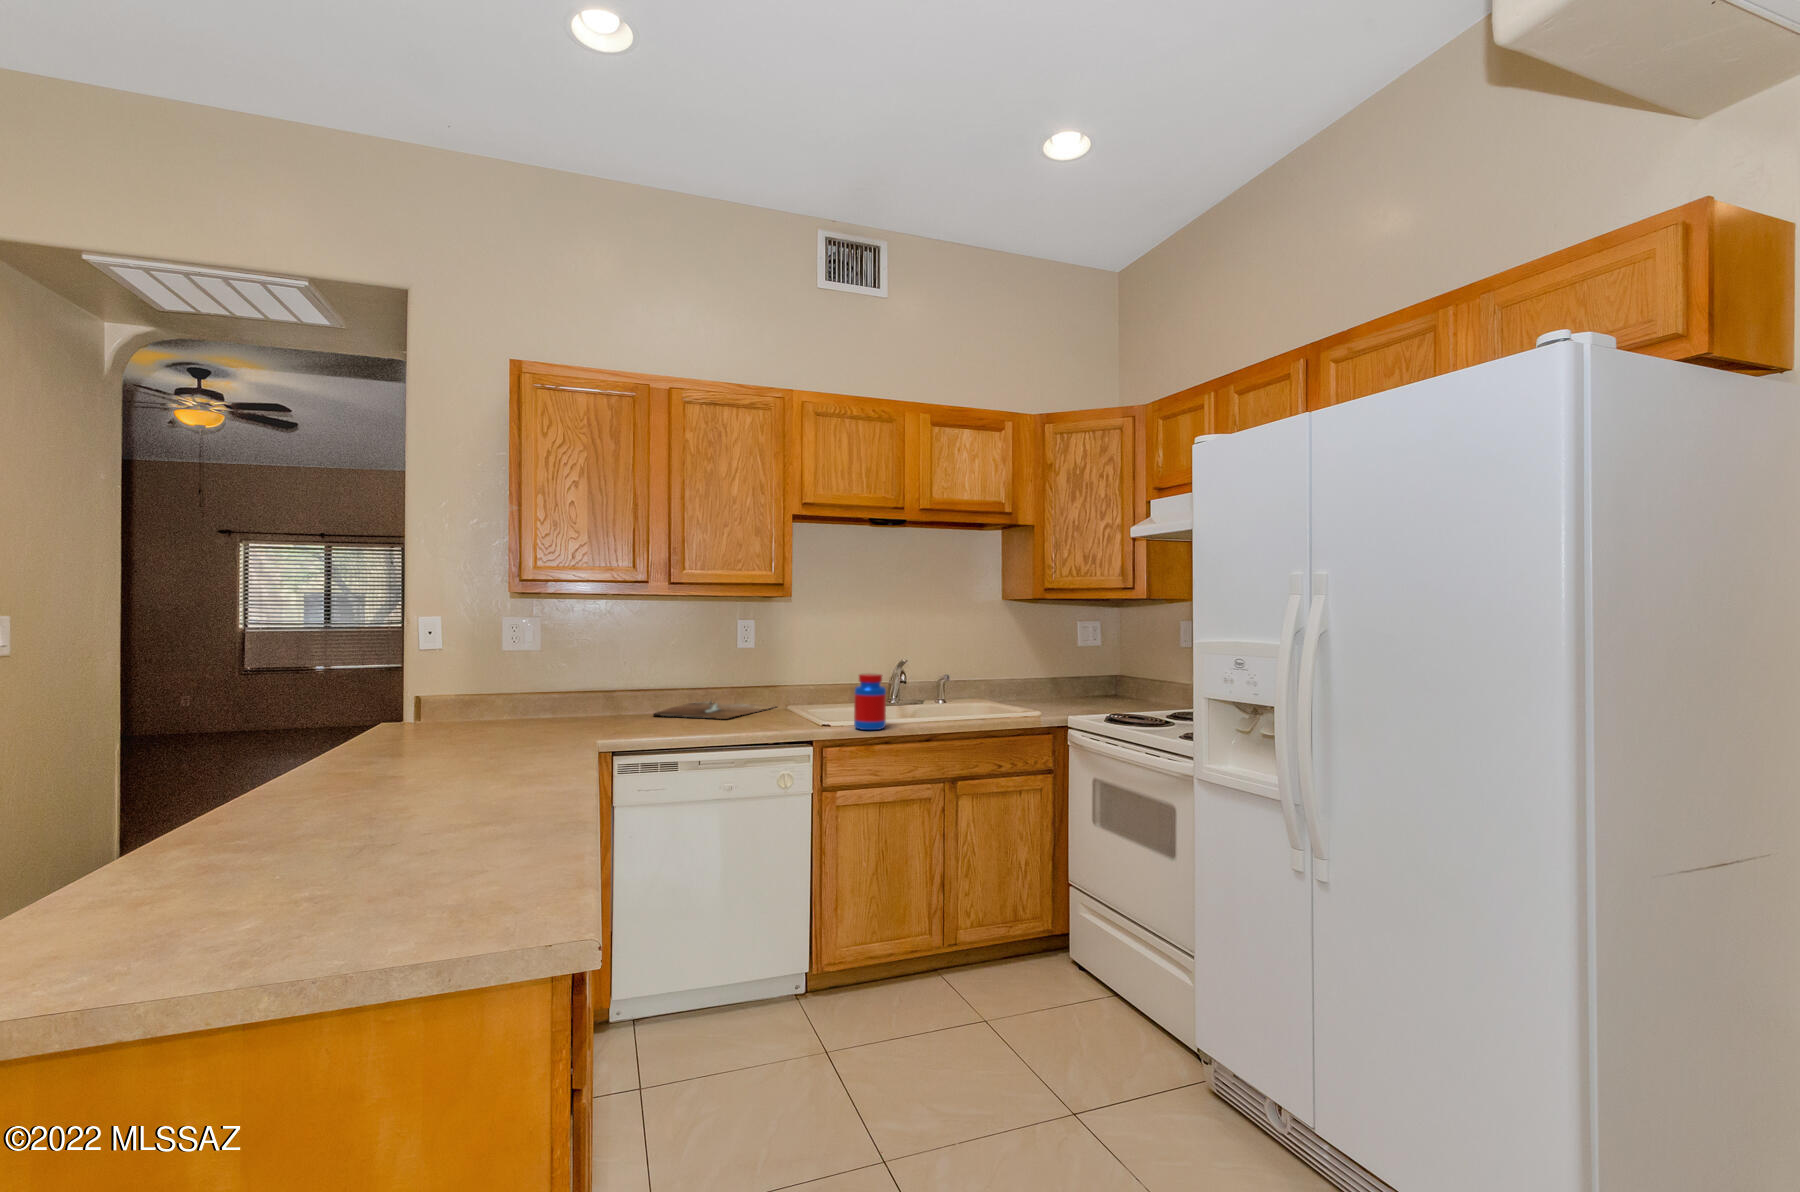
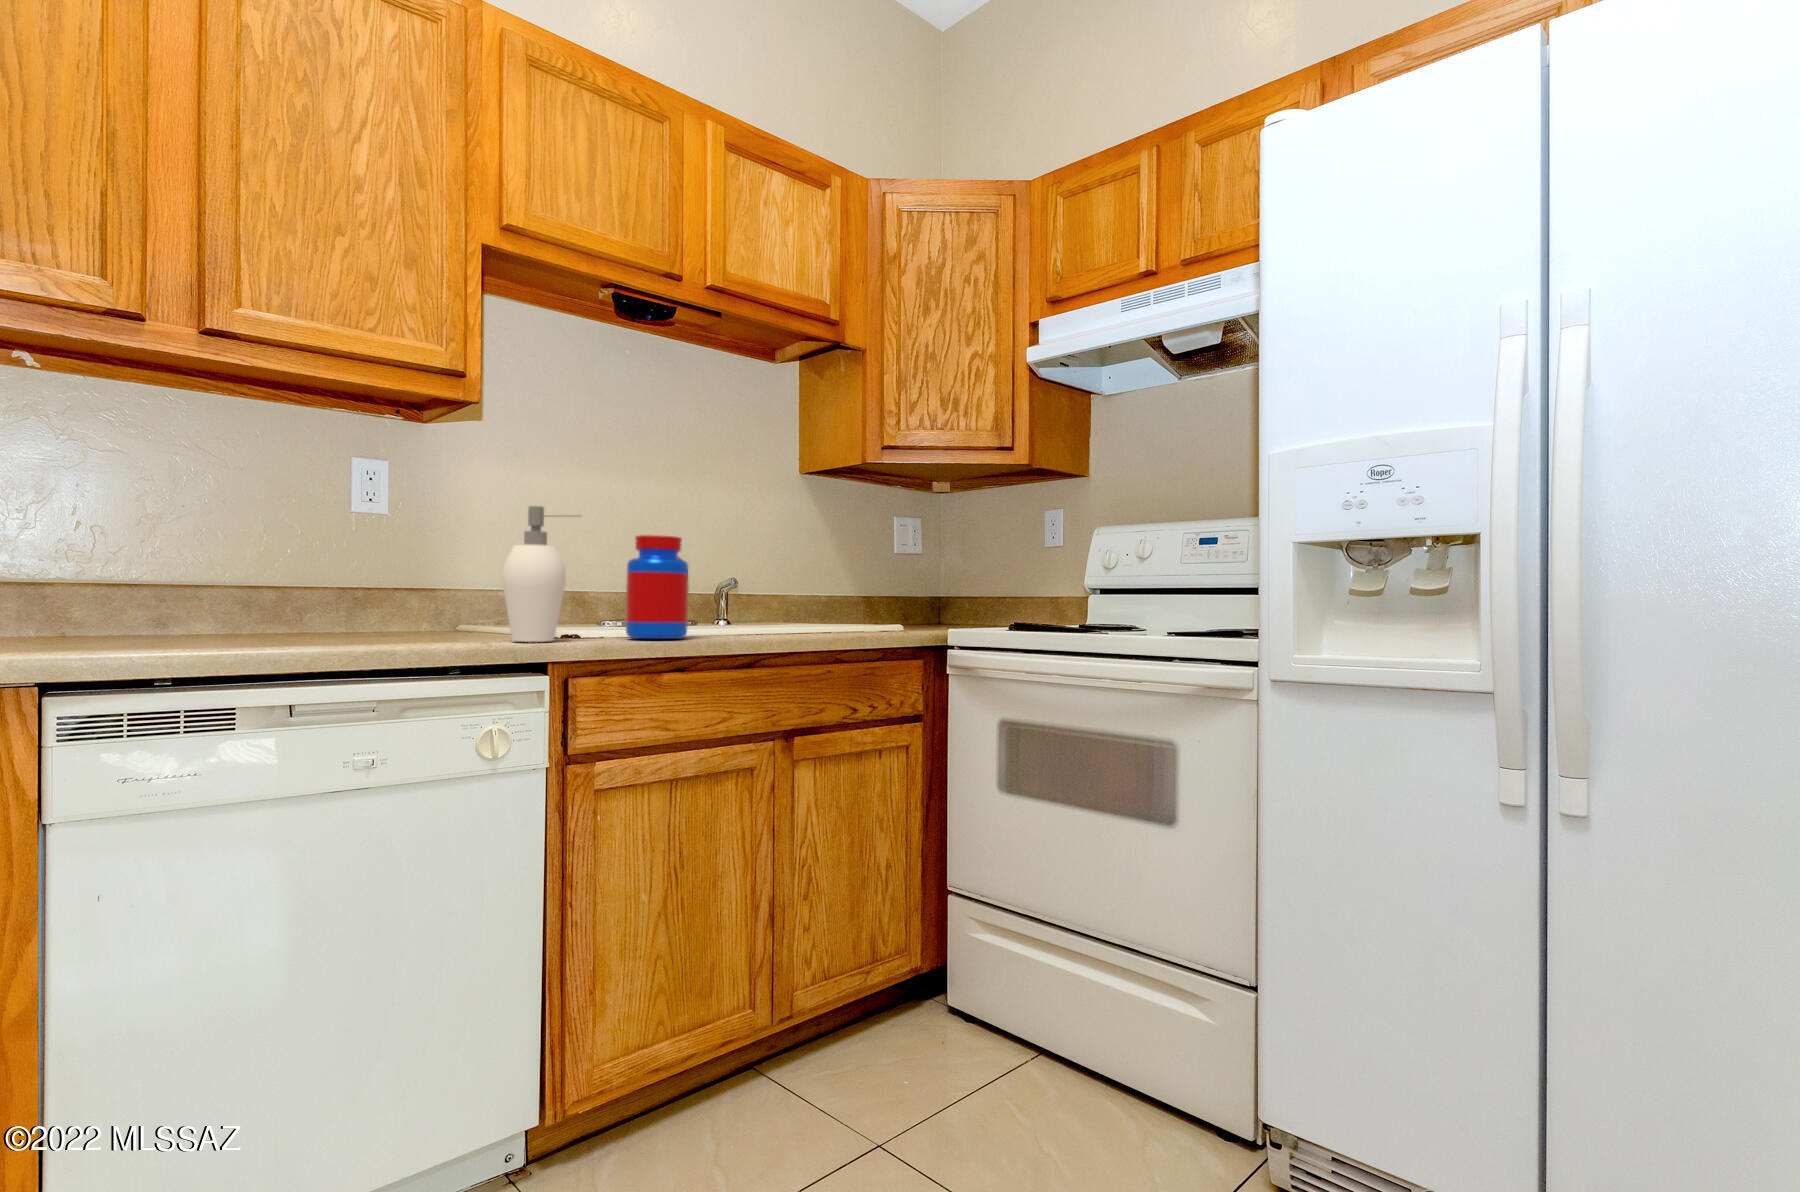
soap dispenser: none [793,663,827,732] -> present [502,506,580,642]
cutting board: present [654,701,775,719] -> none [131,607,428,635]

